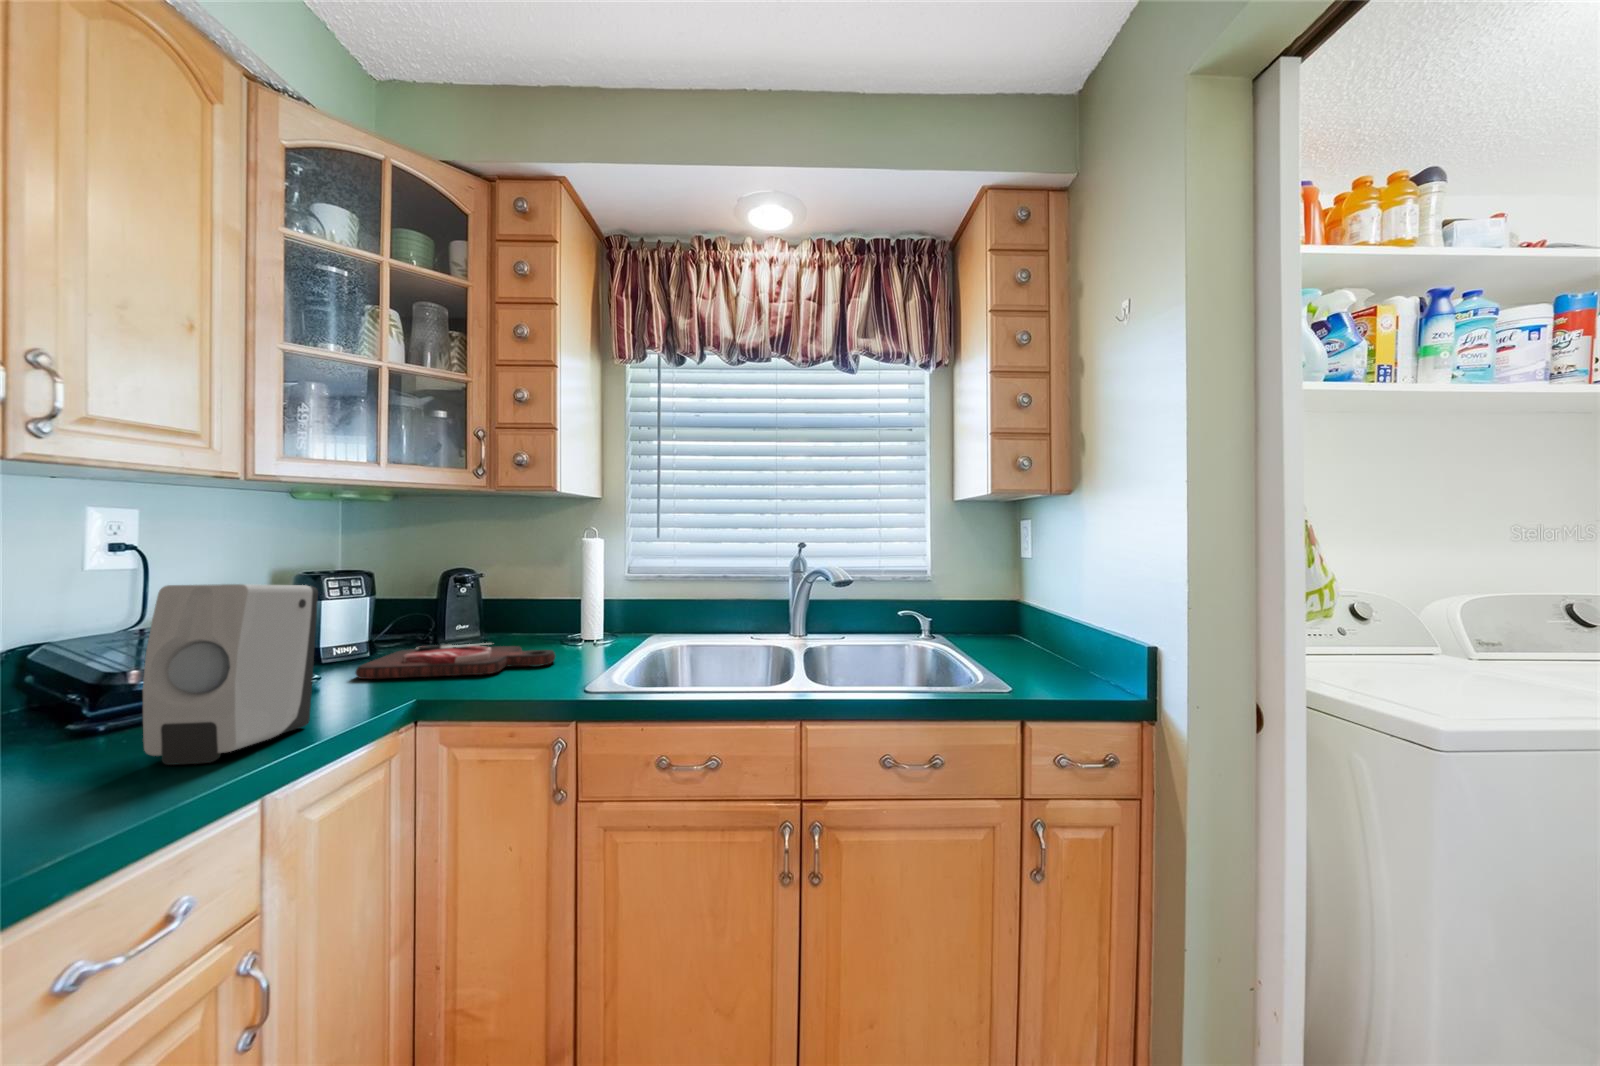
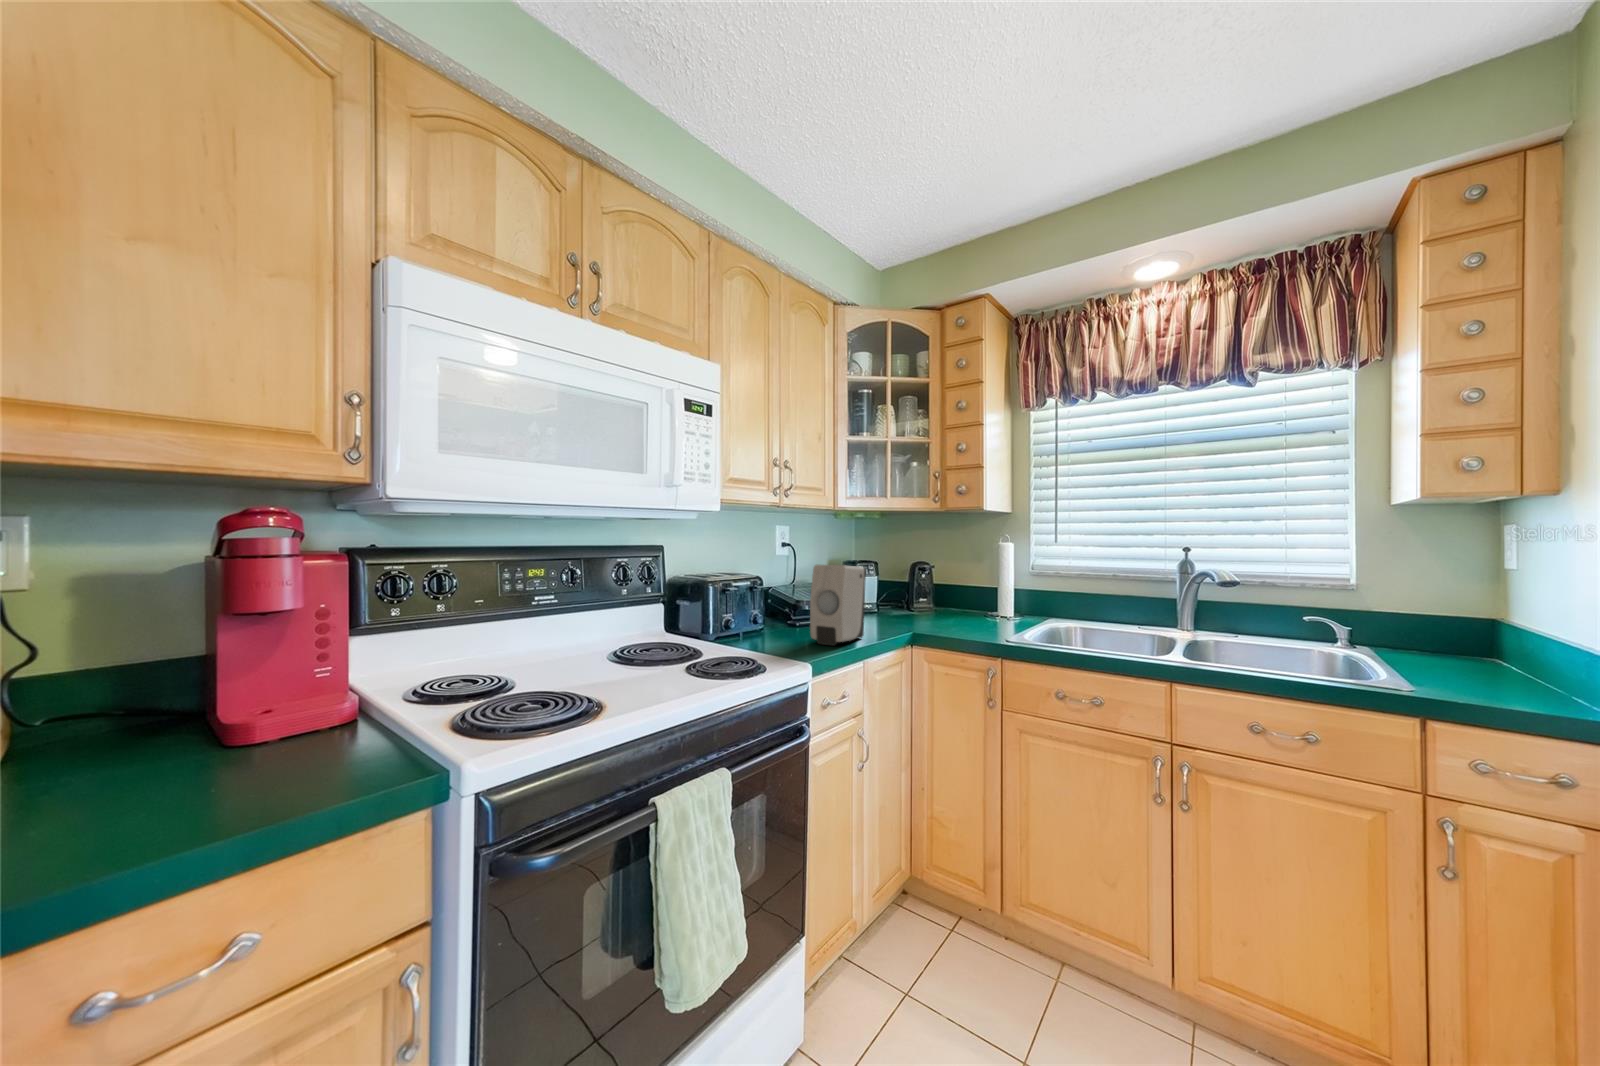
cutting board: present [356,643,555,679] -> none [873,607,983,626]

